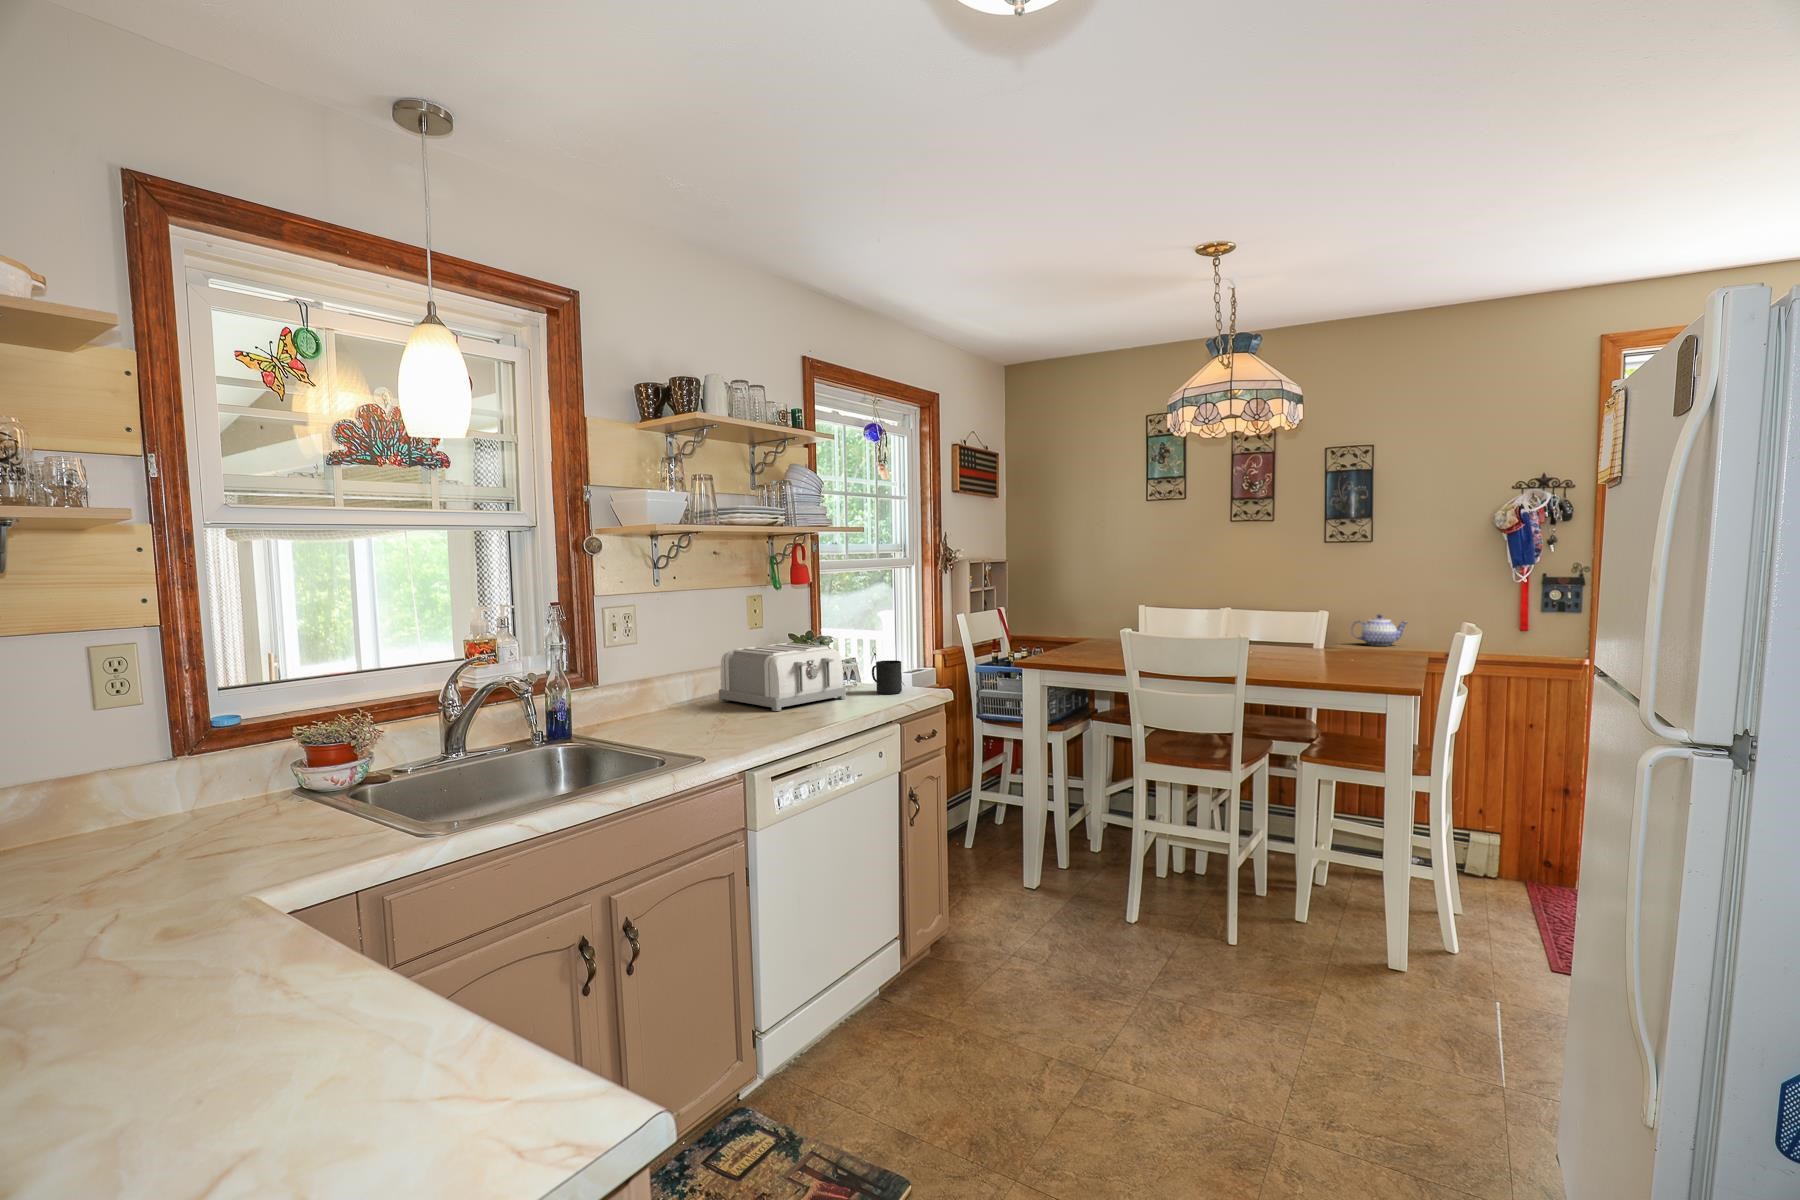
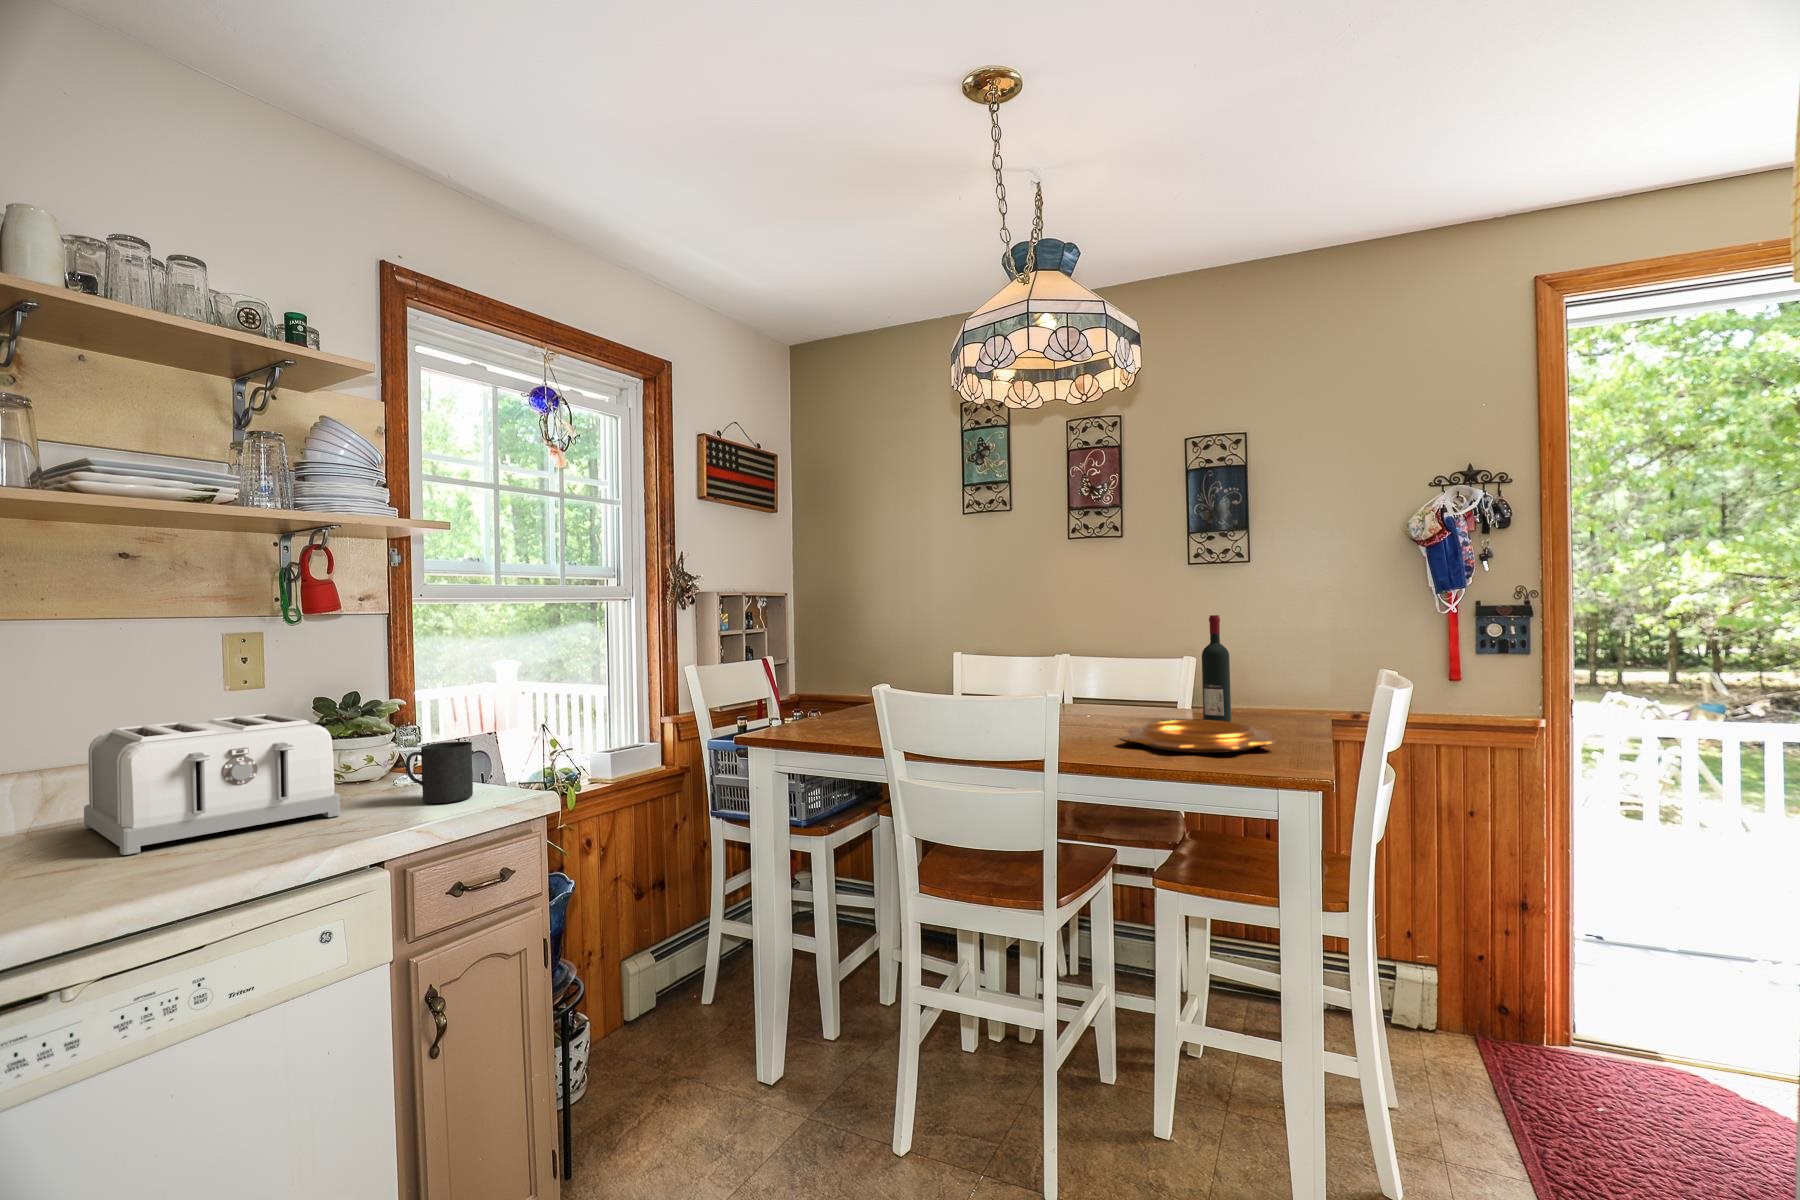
wine bottle: none [1334,585,1355,659] -> present [1202,615,1231,722]
teapot: present [1351,614,1407,646] -> none [1226,659,1299,702]
decorative bowl: none [1280,656,1384,675] -> present [1121,720,1276,753]

